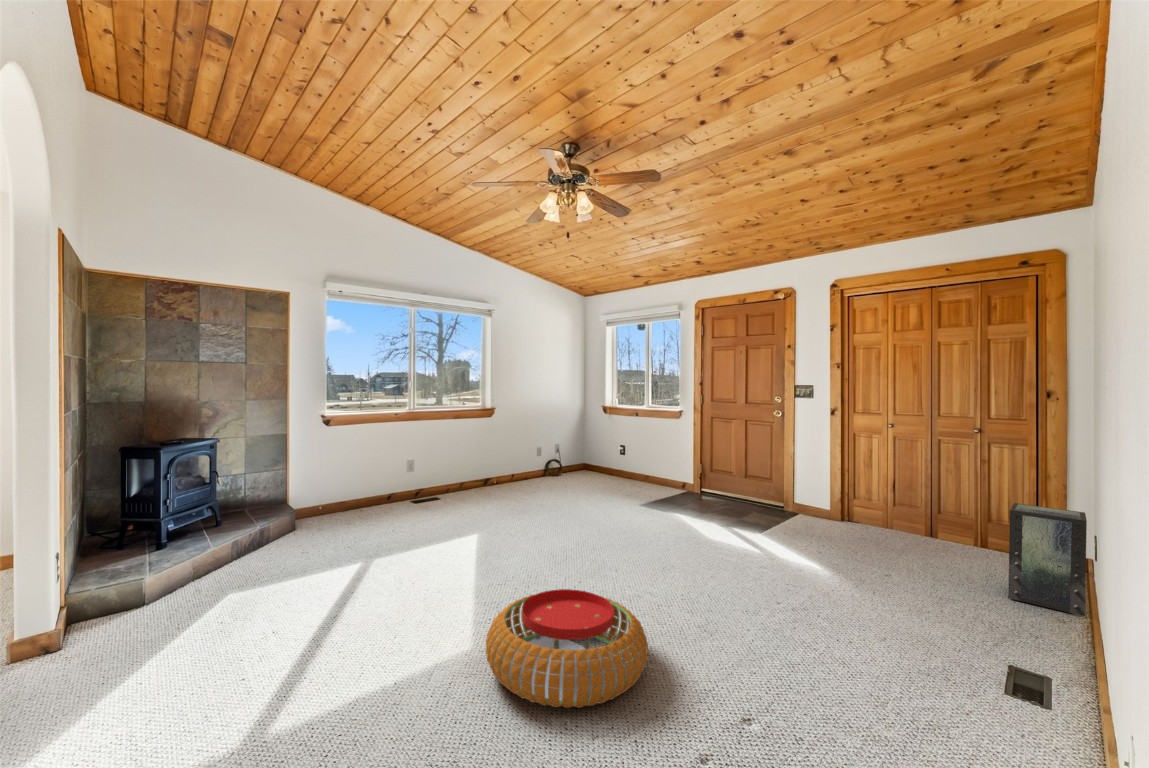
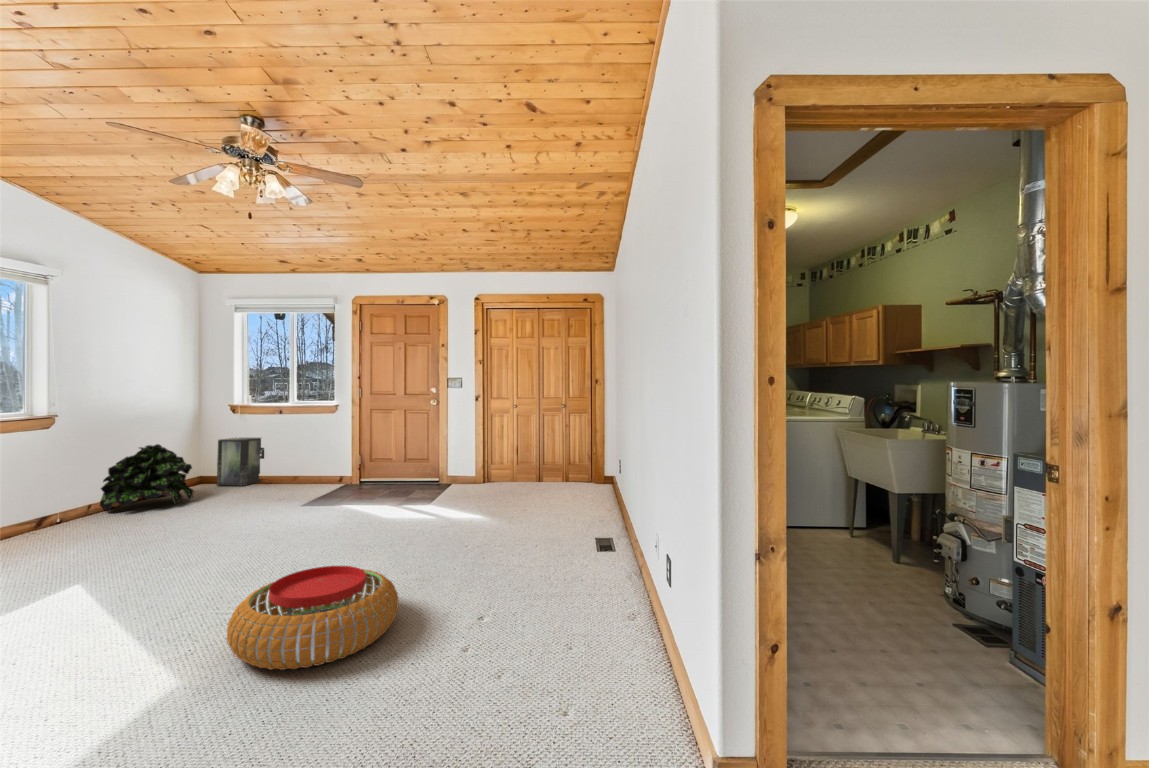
potted plant: none [510,438,565,490] -> present [100,444,194,511]
storage box: present [1008,503,1087,616] -> present [217,437,262,486]

